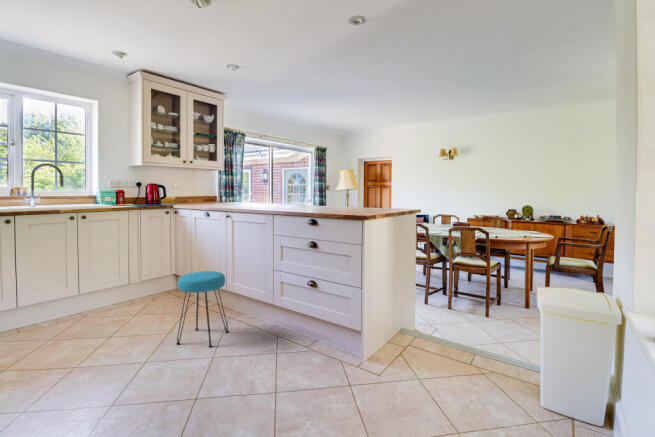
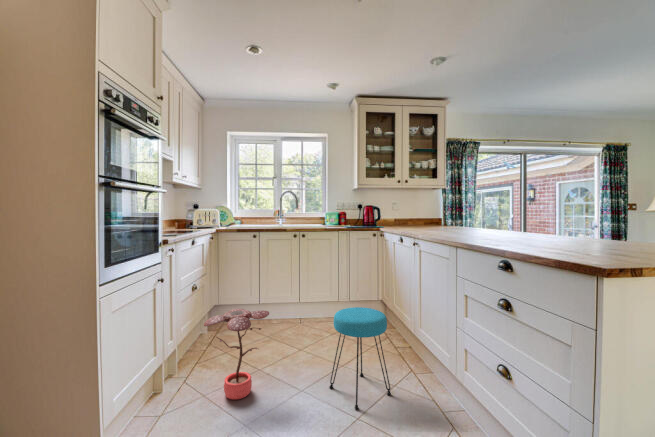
potted plant: none [38,291,113,386] -> present [204,309,269,399]

